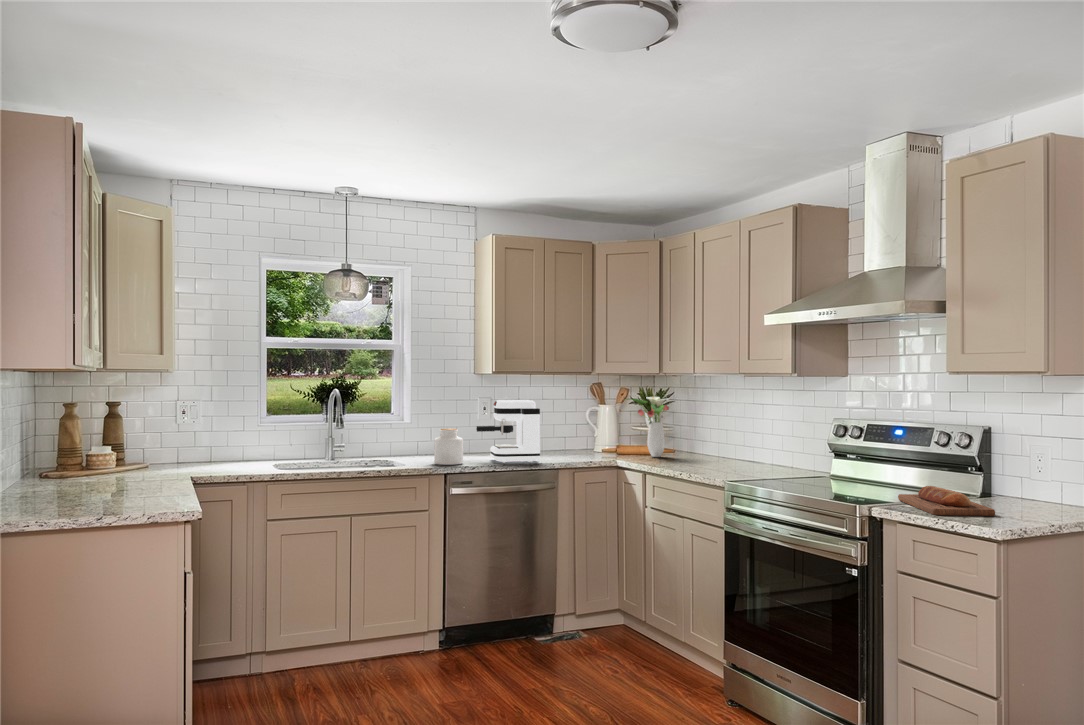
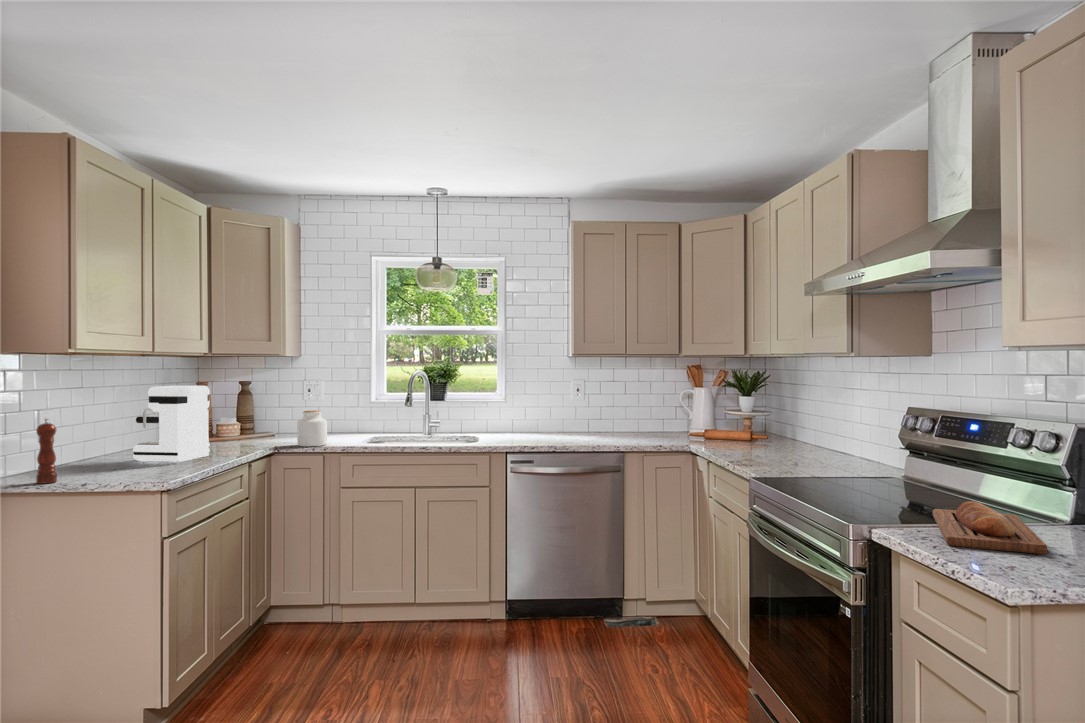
flower arrangement: present [631,397,669,457] -> none [704,379,752,443]
coffee maker: present [476,400,540,463] -> present [133,386,210,463]
jar: present [434,429,463,465] -> present [297,411,327,446]
pepper mill: none [23,444,46,520] -> present [36,419,57,484]

